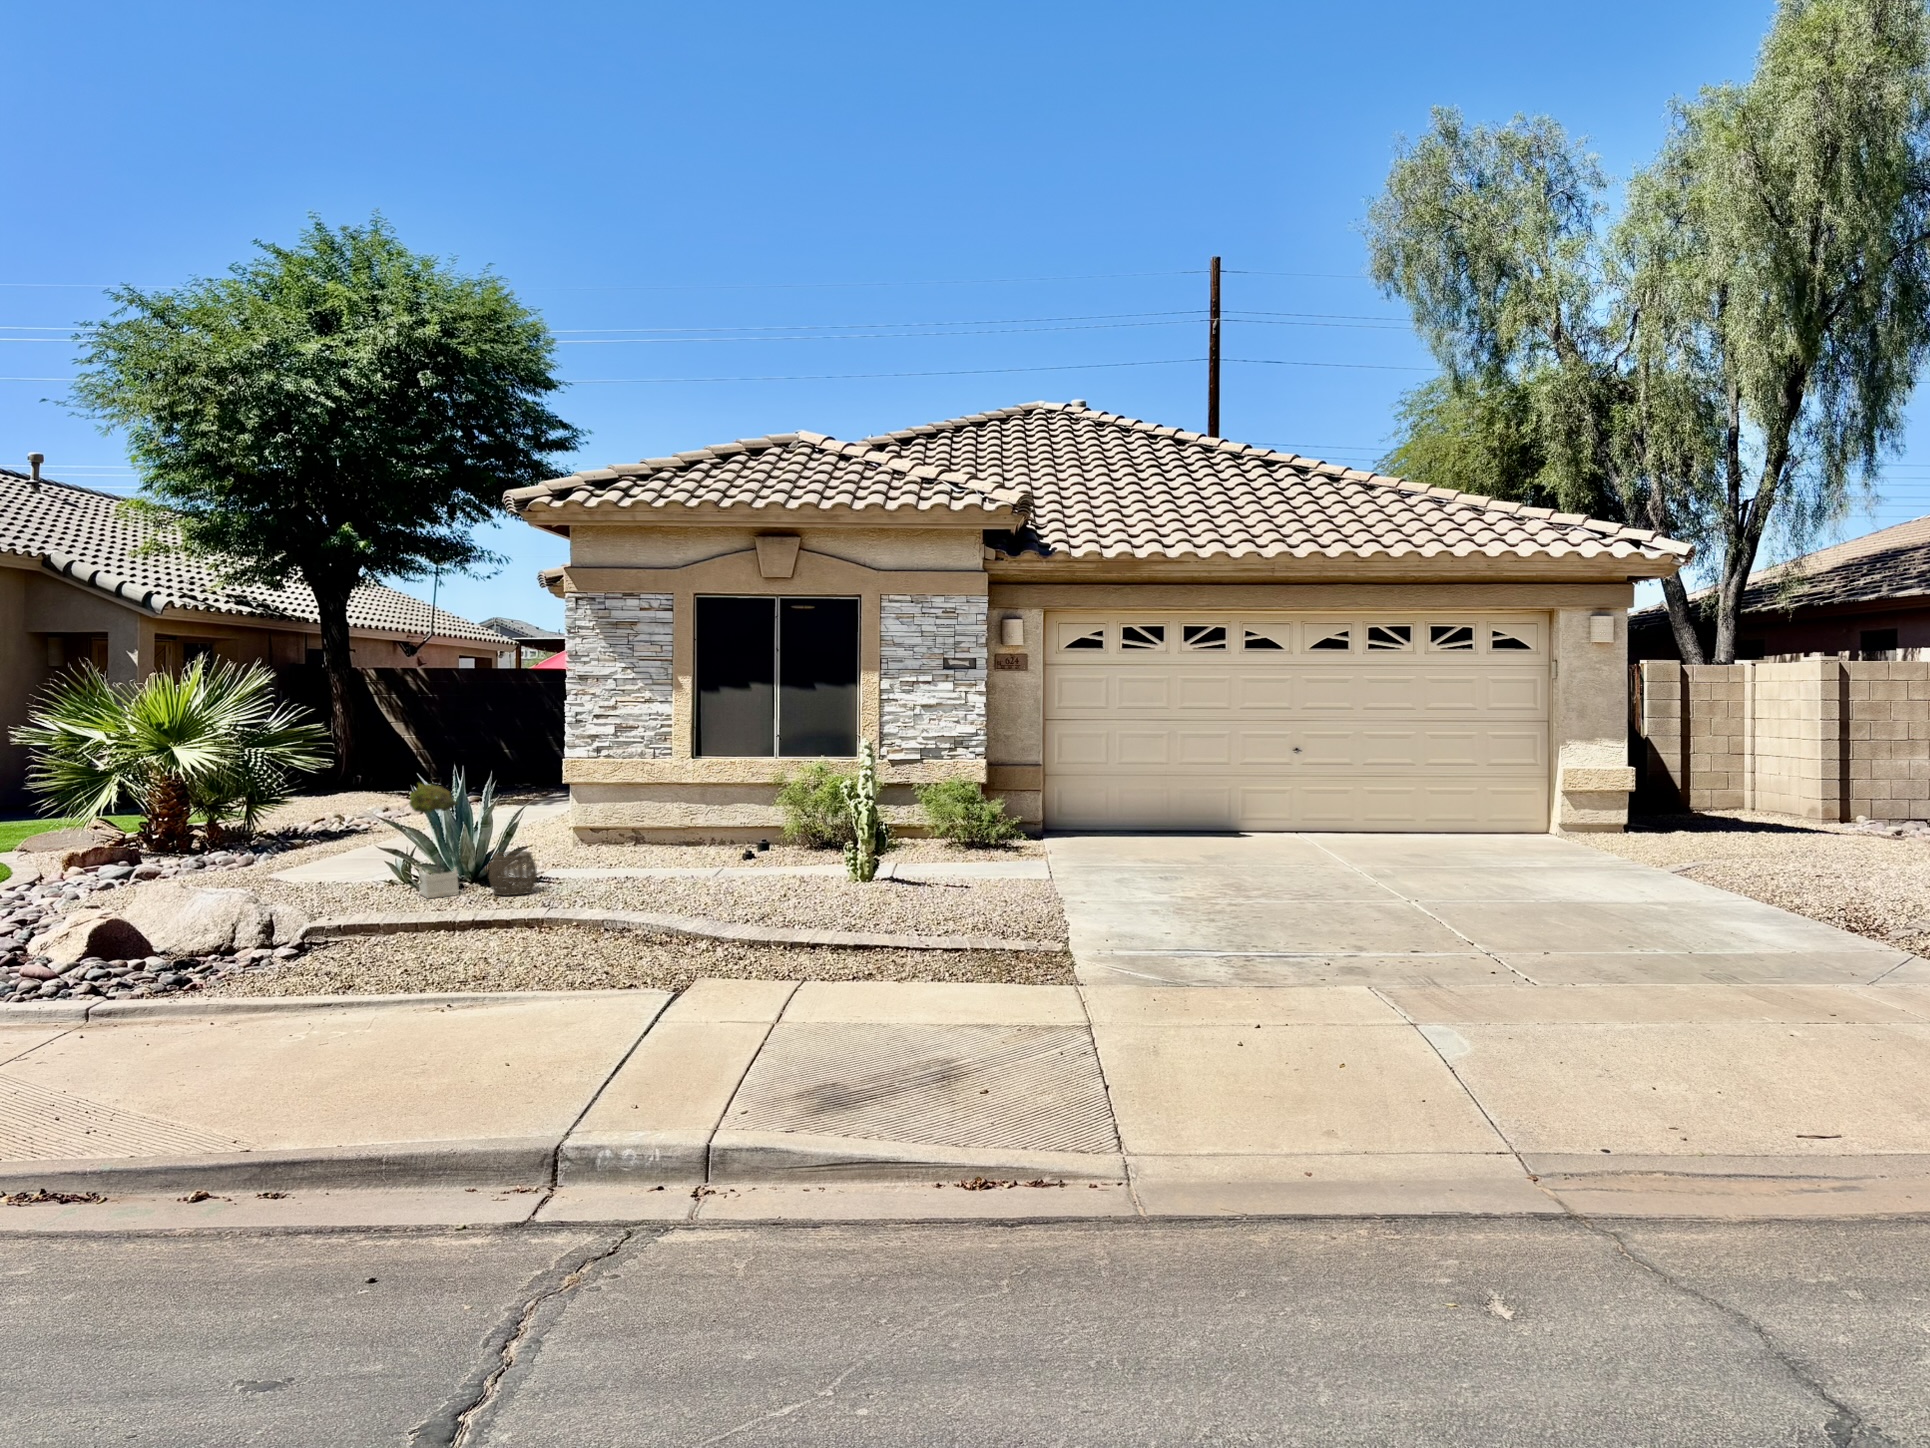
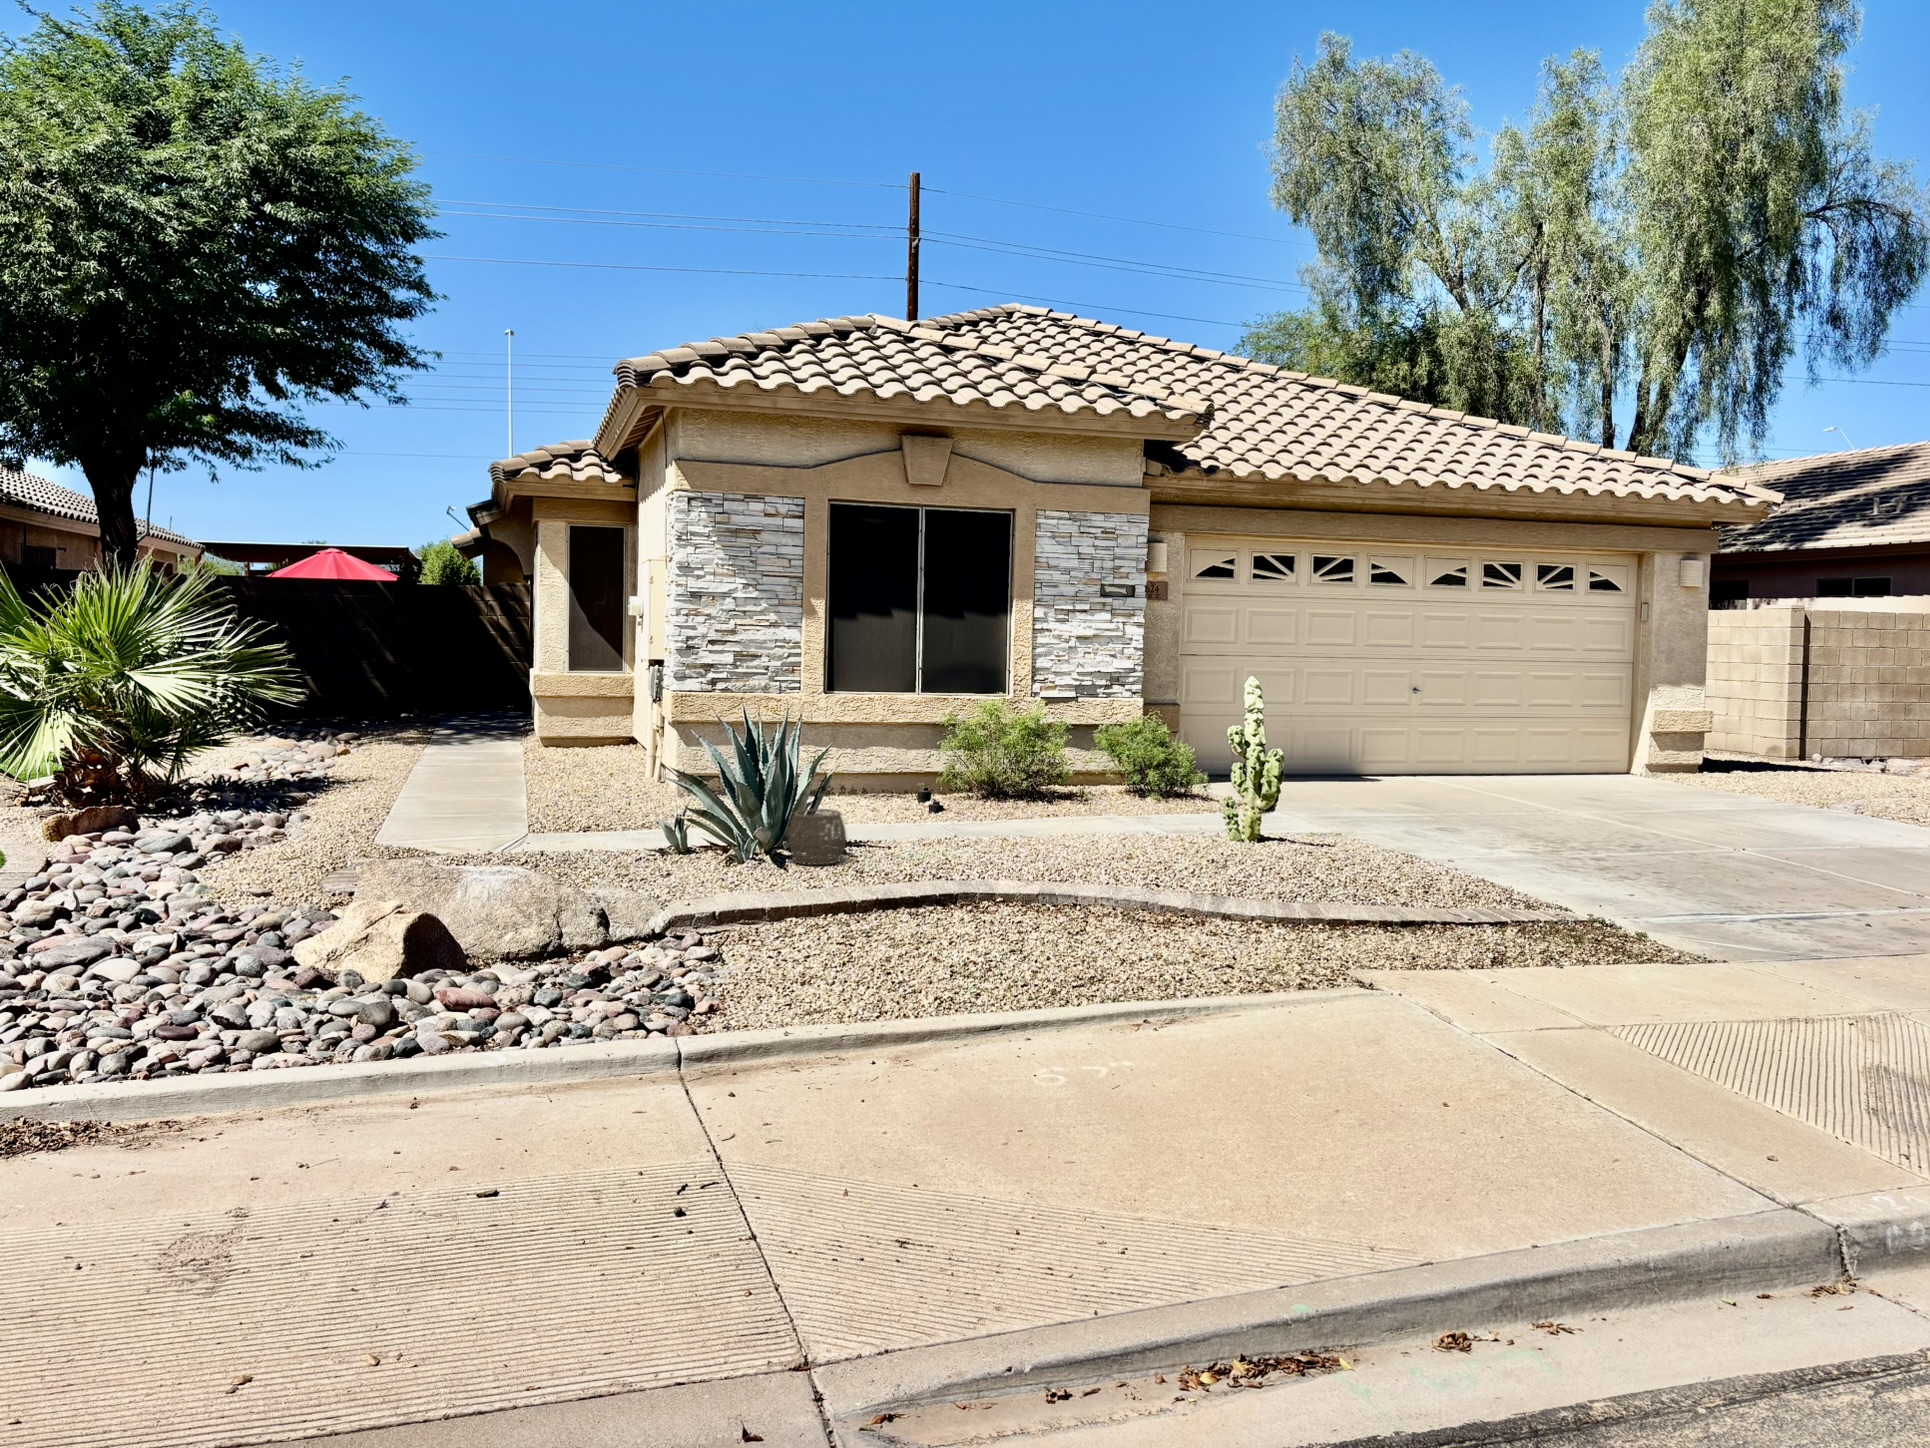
potted tree: present [409,784,459,898] -> none [688,723,751,871]

